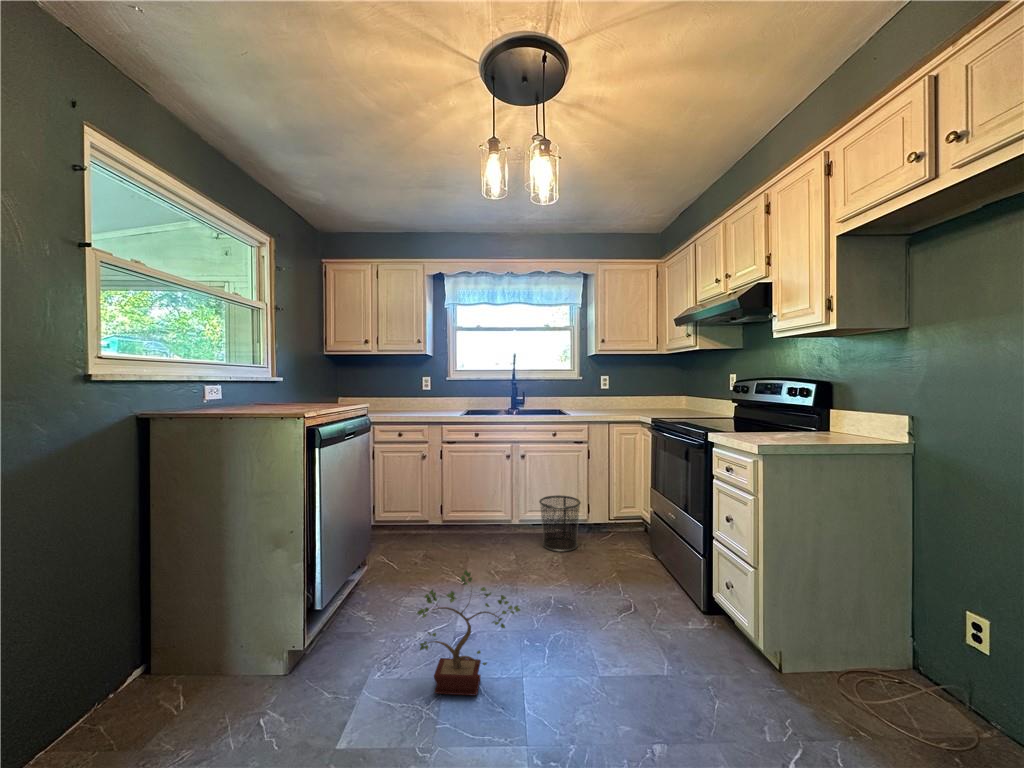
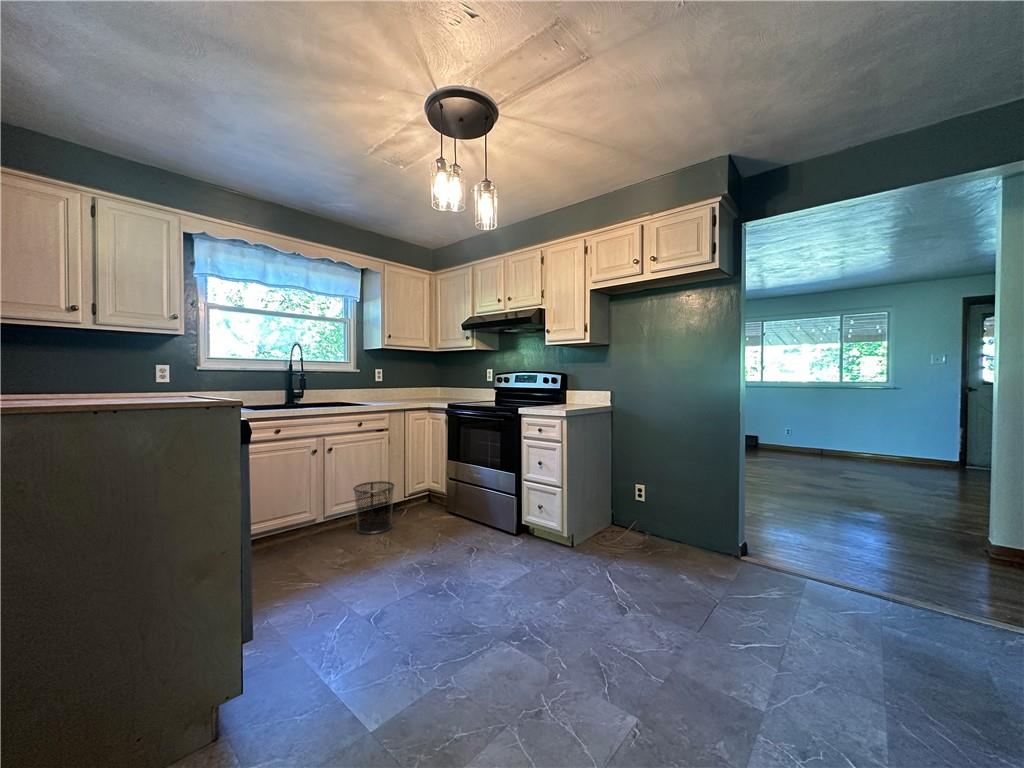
potted plant: present [417,570,520,696] -> none [387,537,475,656]

